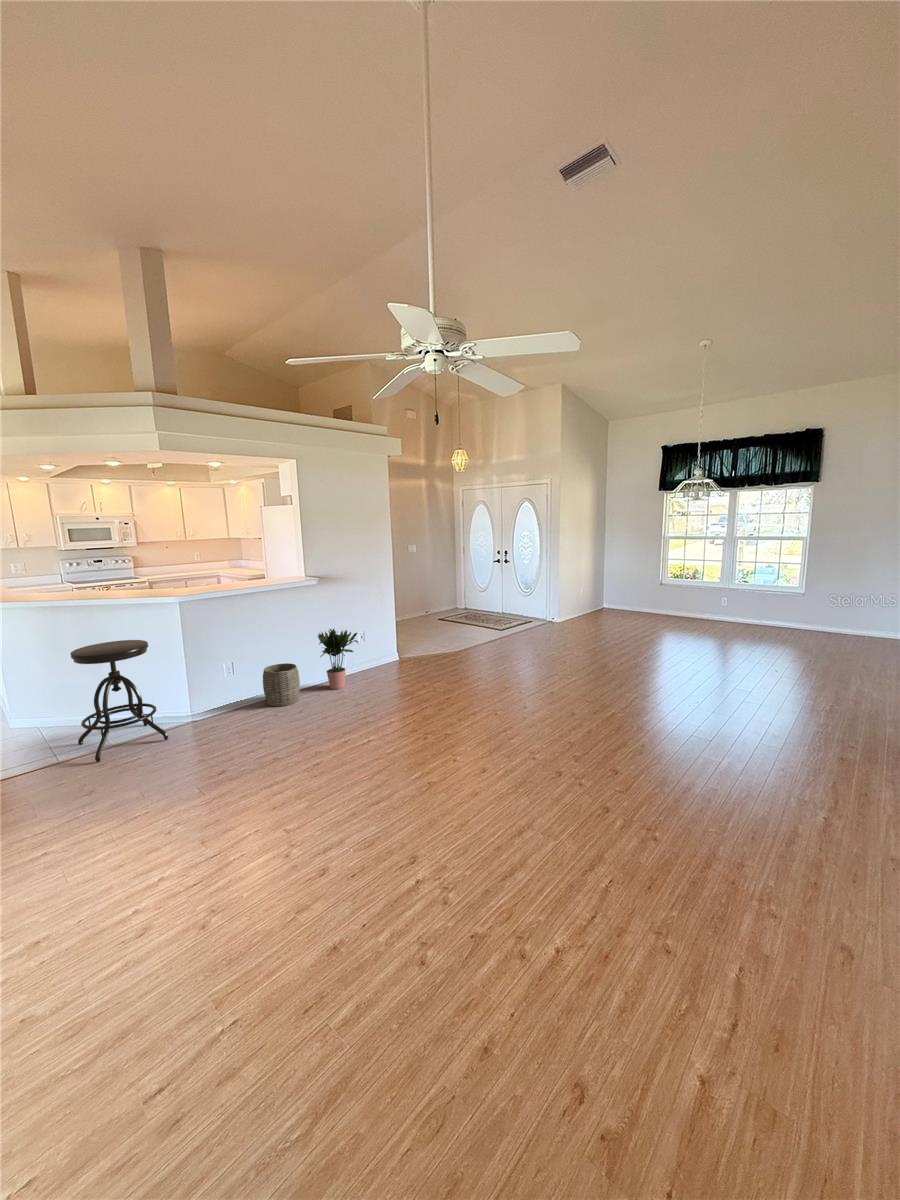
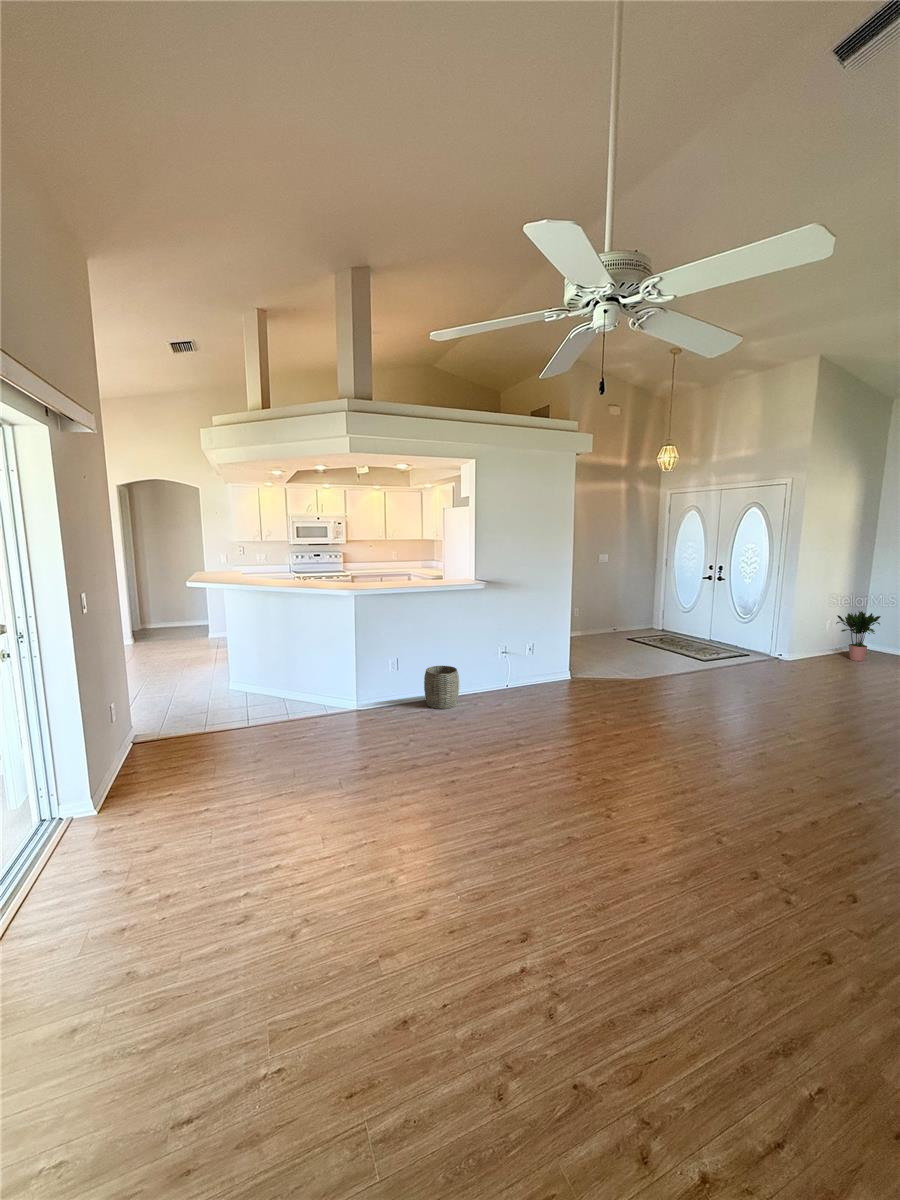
potted plant: present [318,629,358,689] -> present [836,611,881,661]
stool: present [70,640,168,762] -> none [265,626,334,733]

